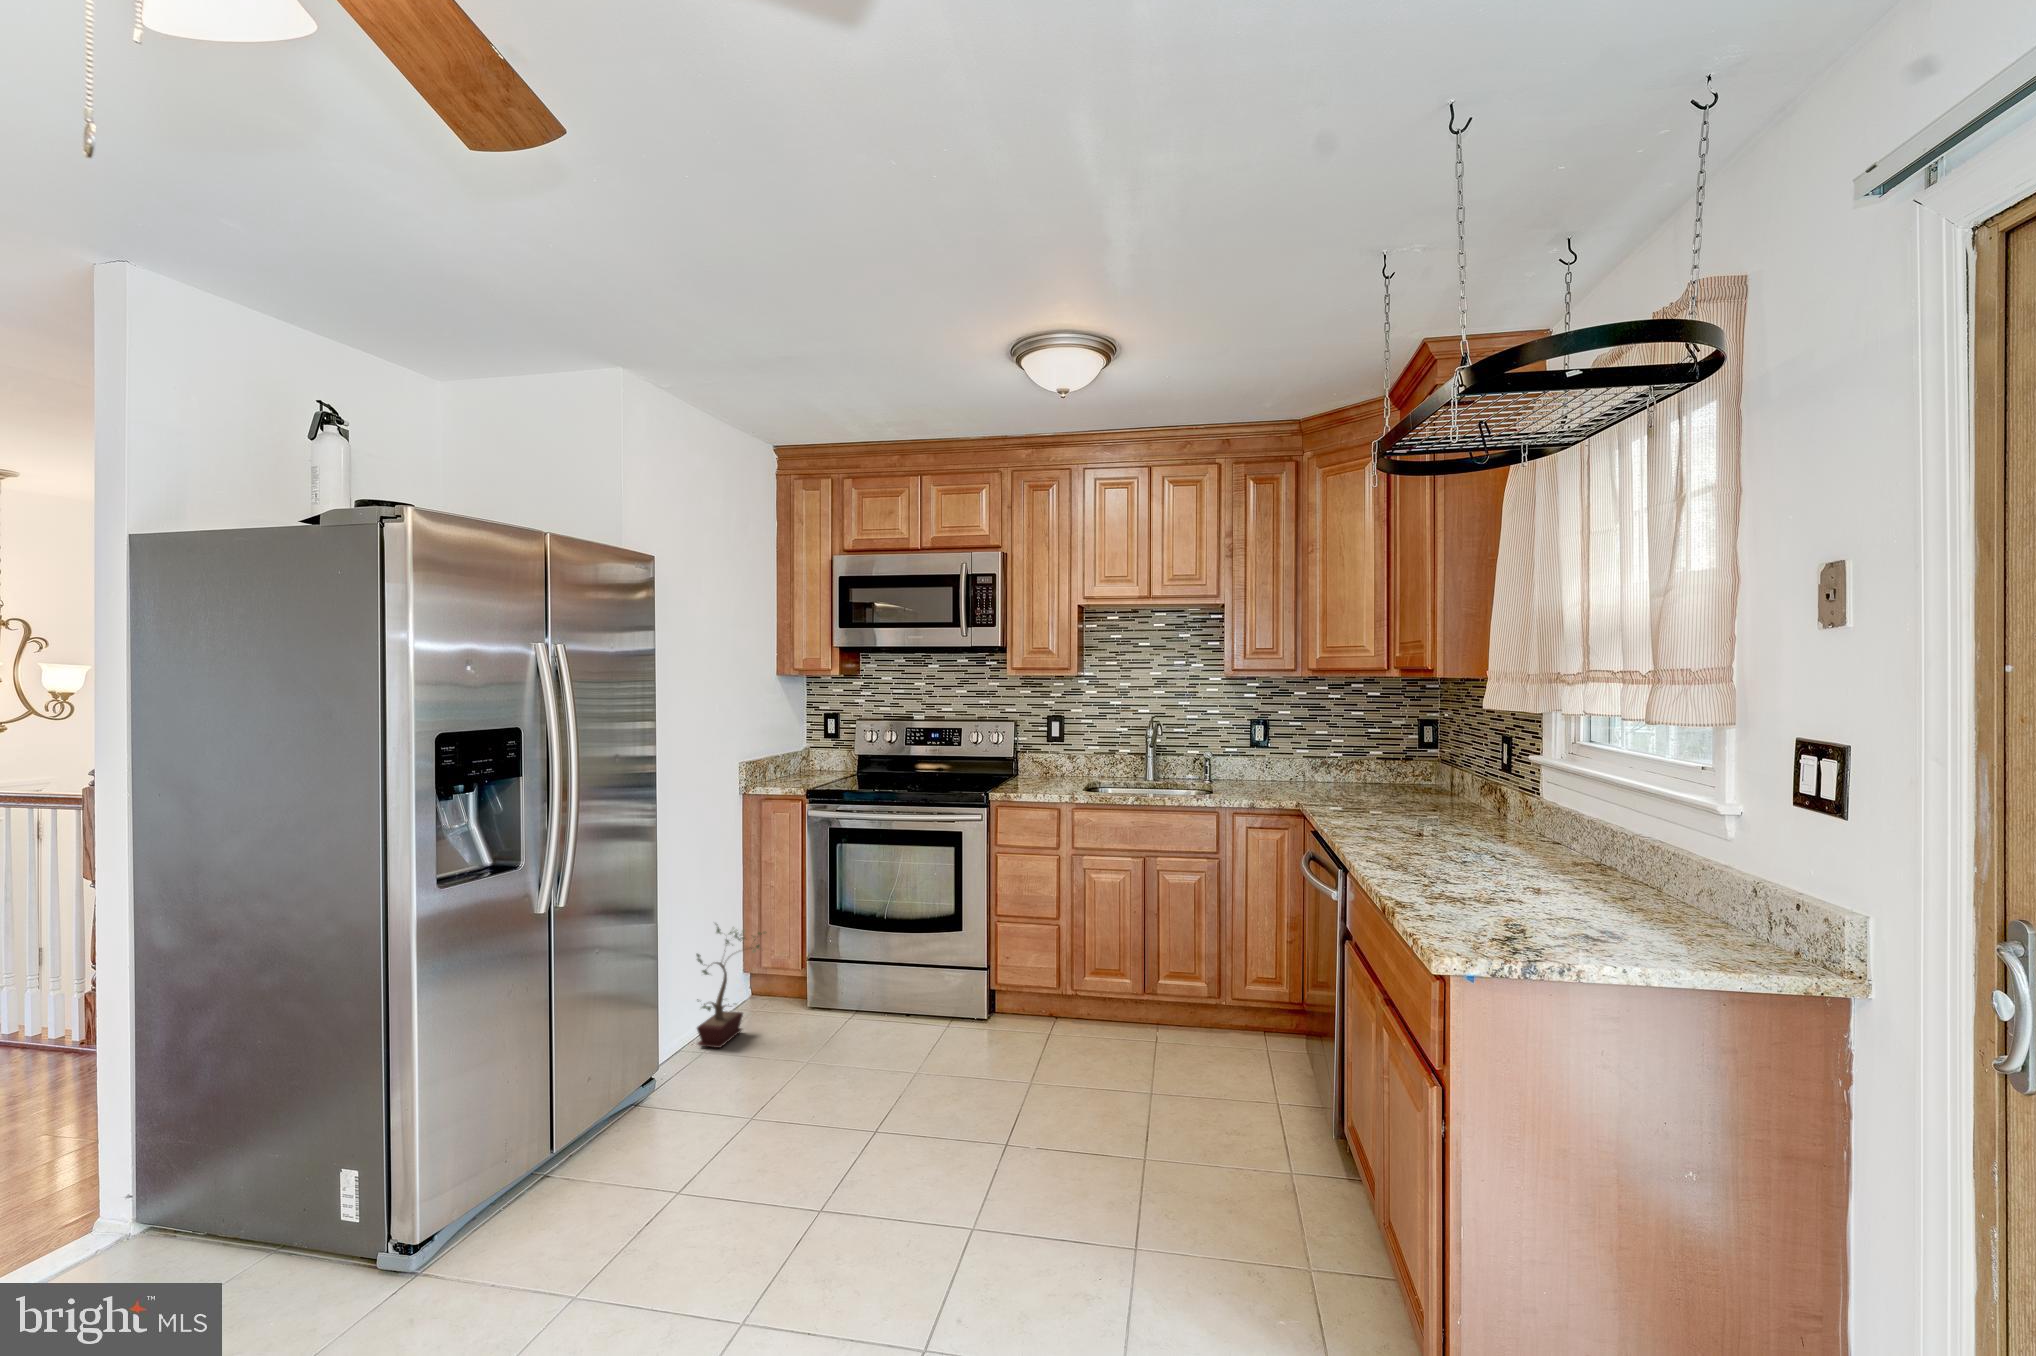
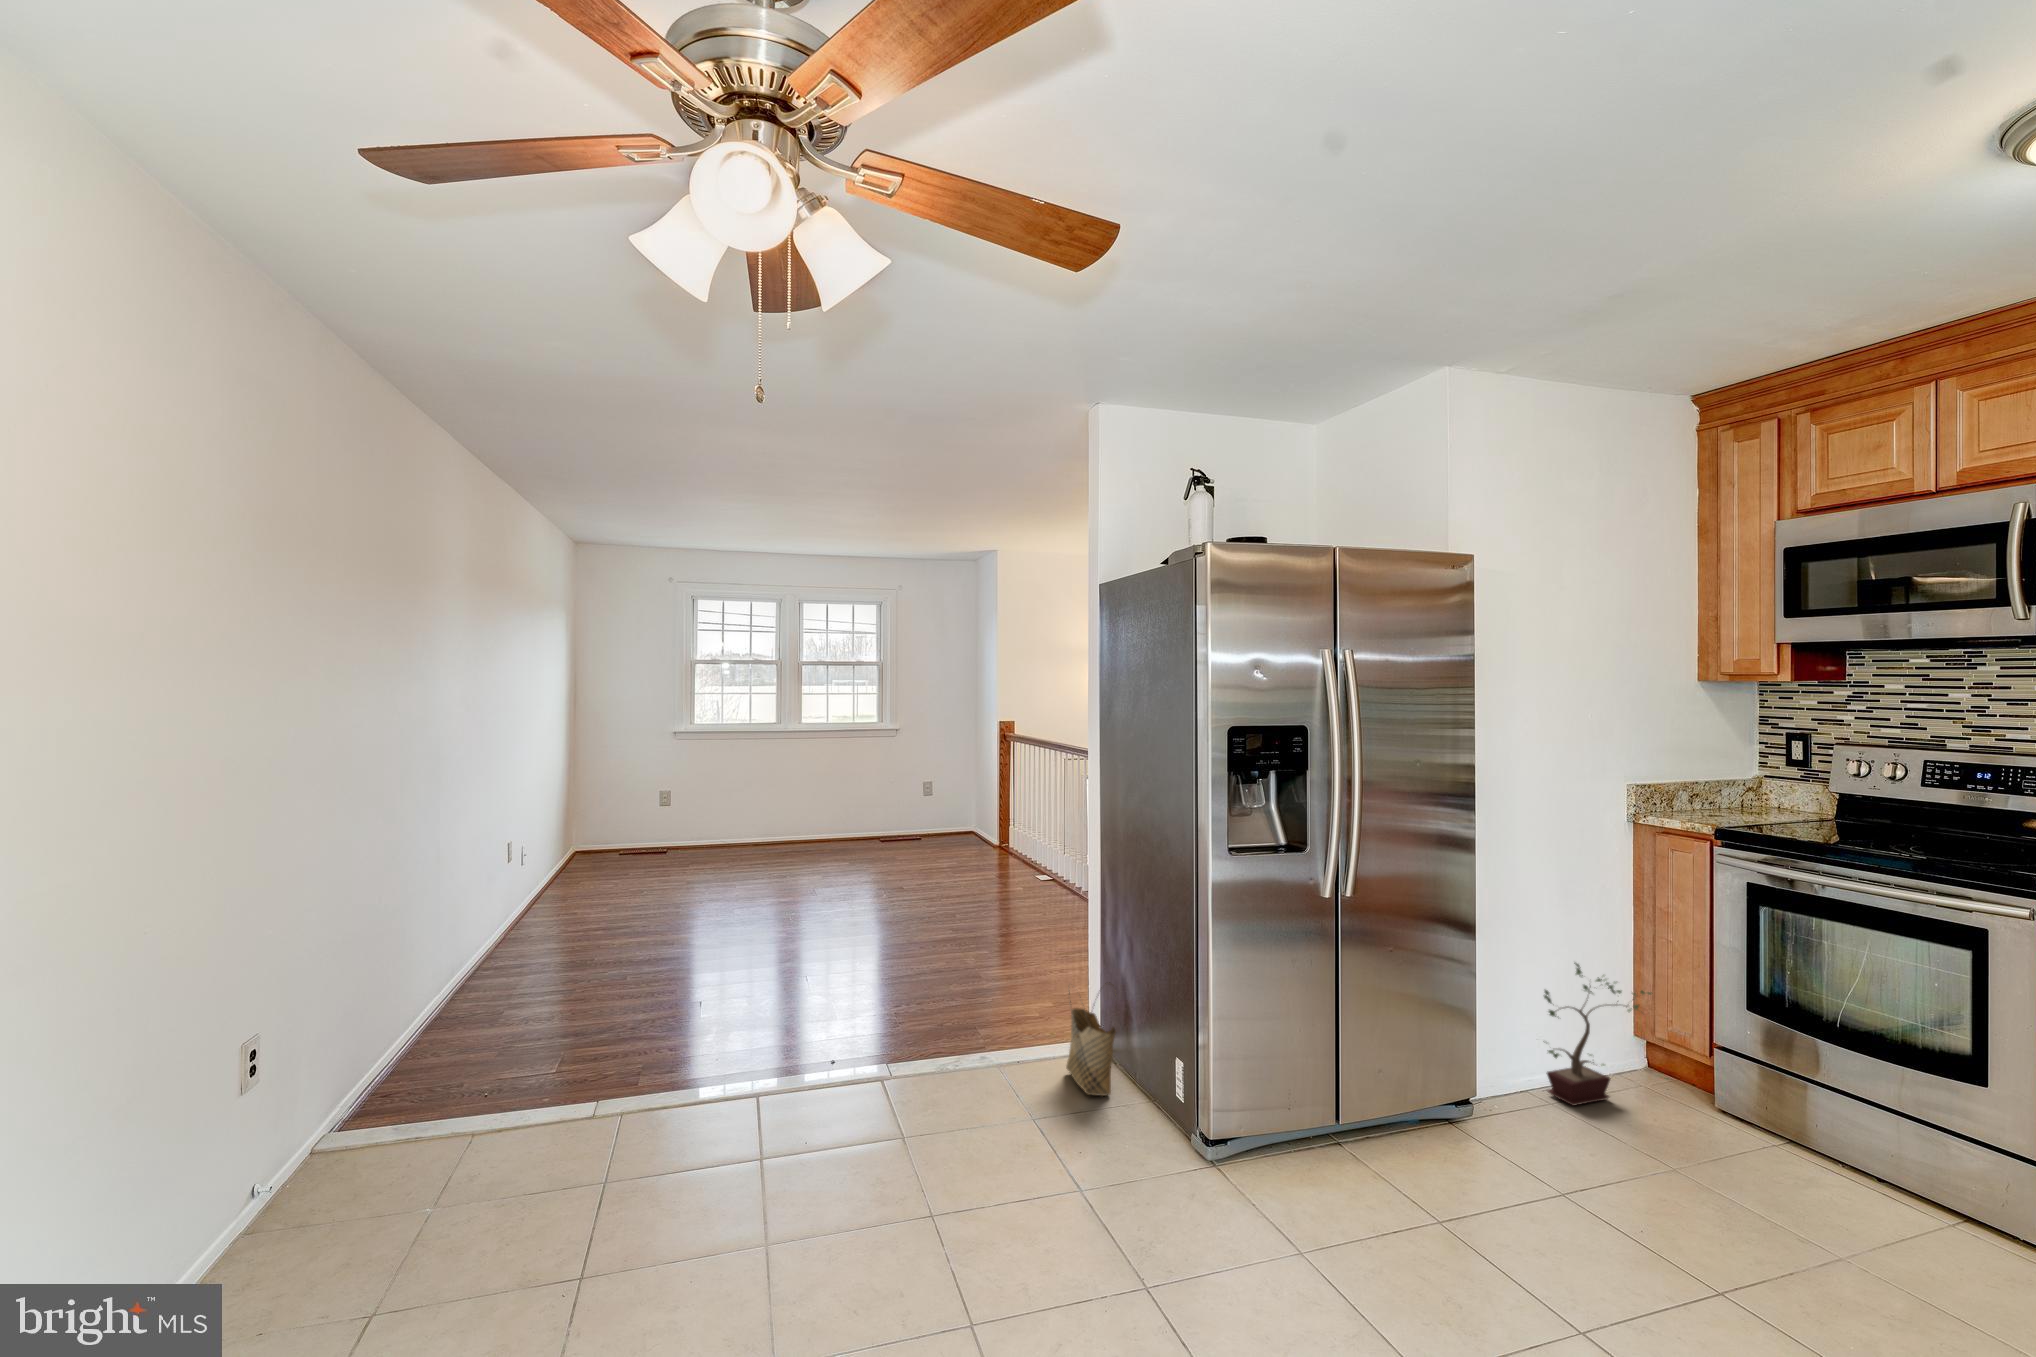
woven basket: none [69,1126,195,1308] -> present [1066,982,1116,1096]

